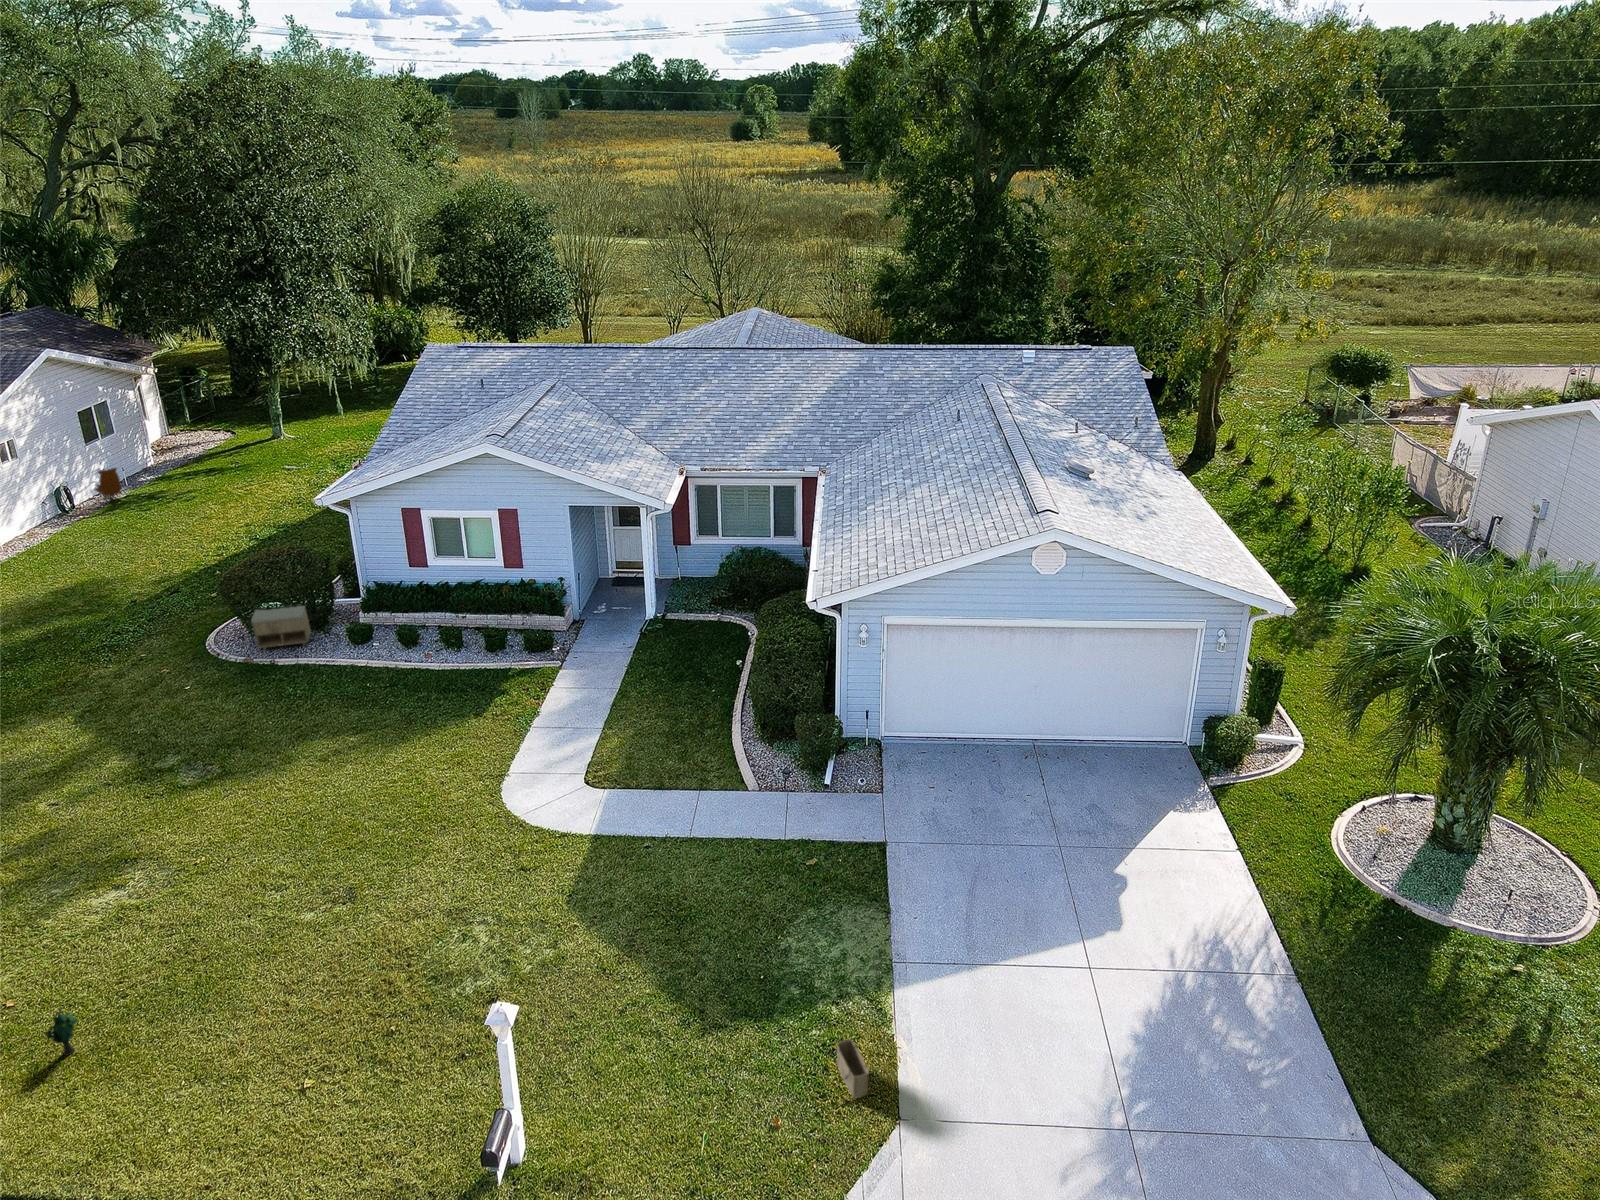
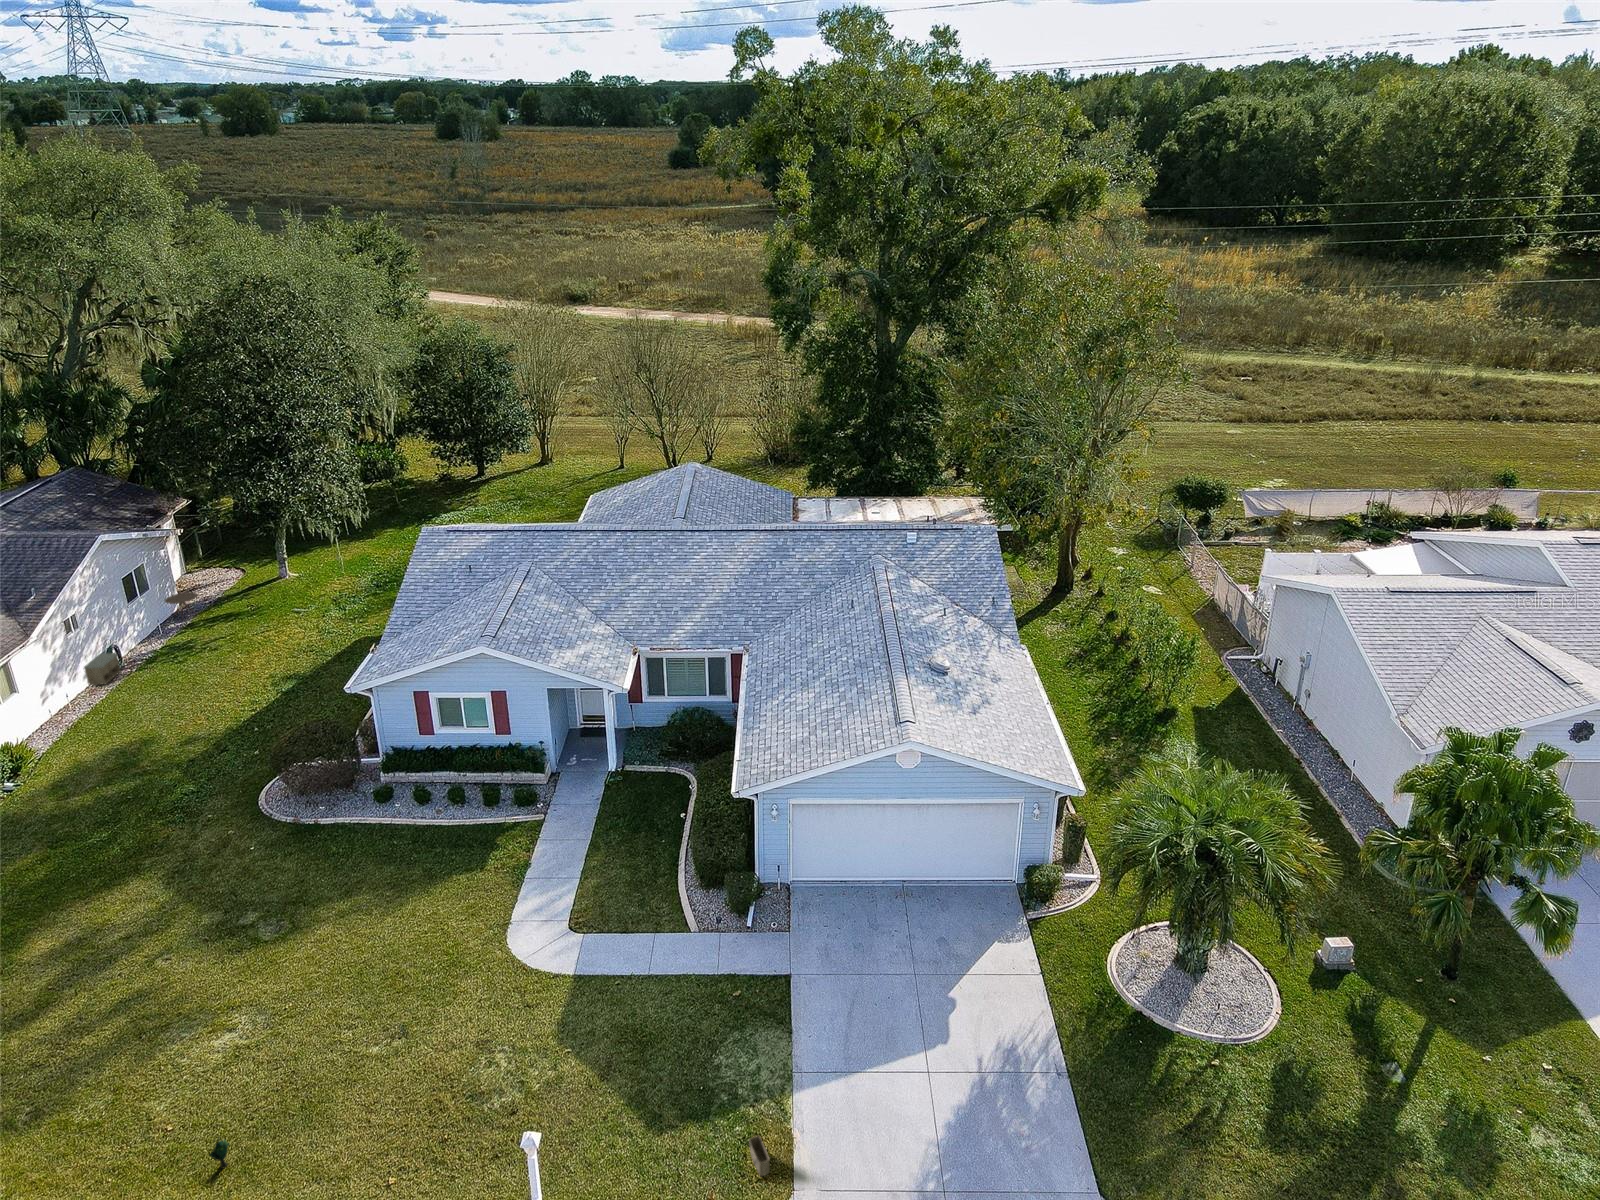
round table: none [136,445,175,475] -> present [165,592,197,615]
lounge chair: present [95,468,121,504] -> none [133,625,161,656]
storage bench: present [251,604,311,650] -> present [84,653,121,685]

